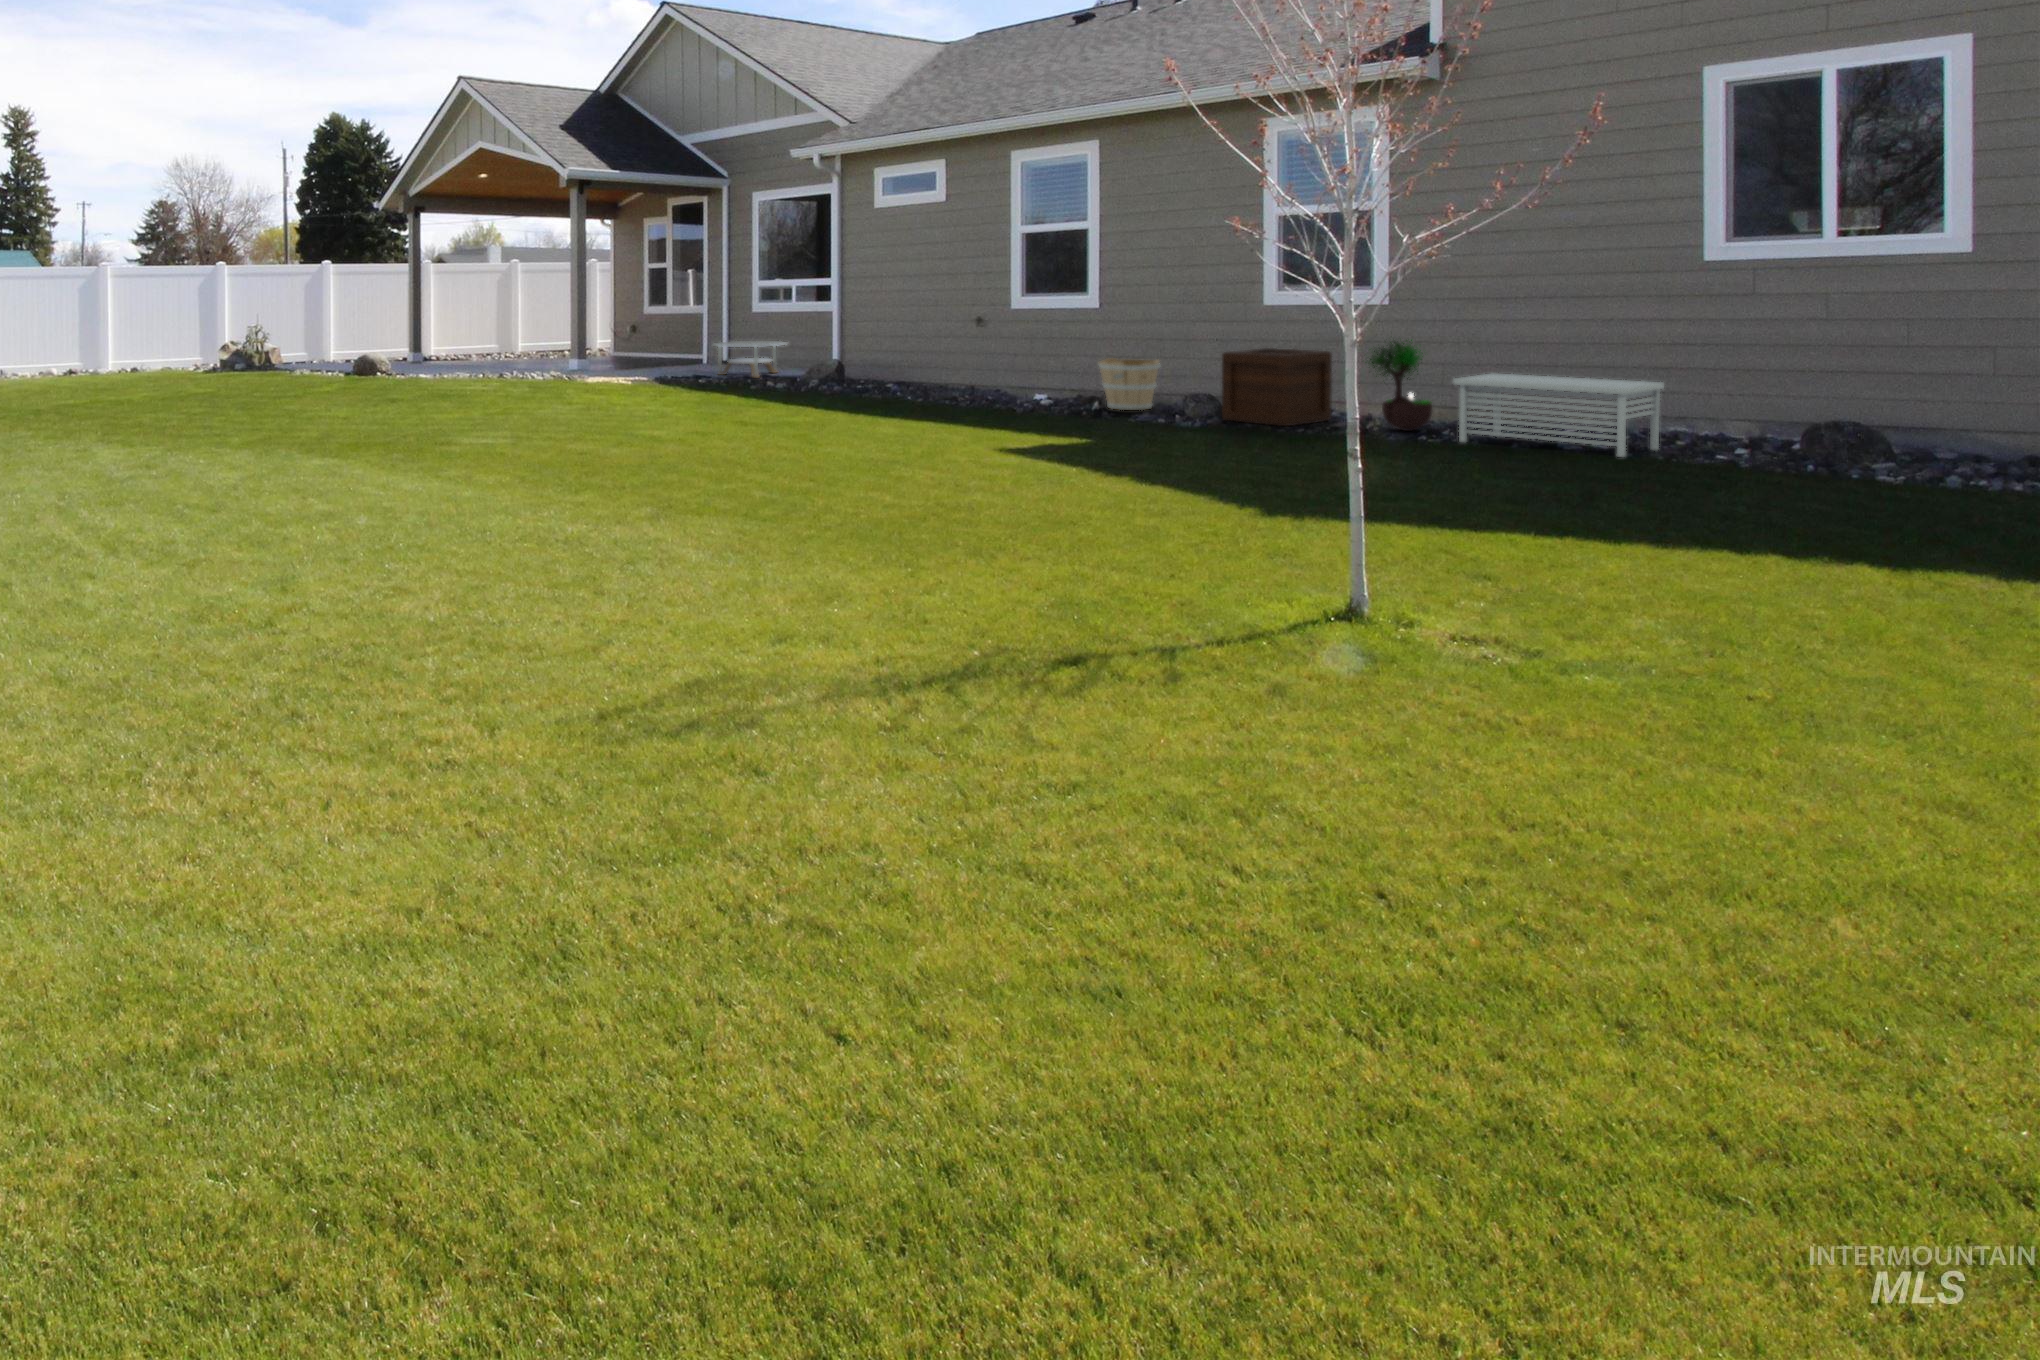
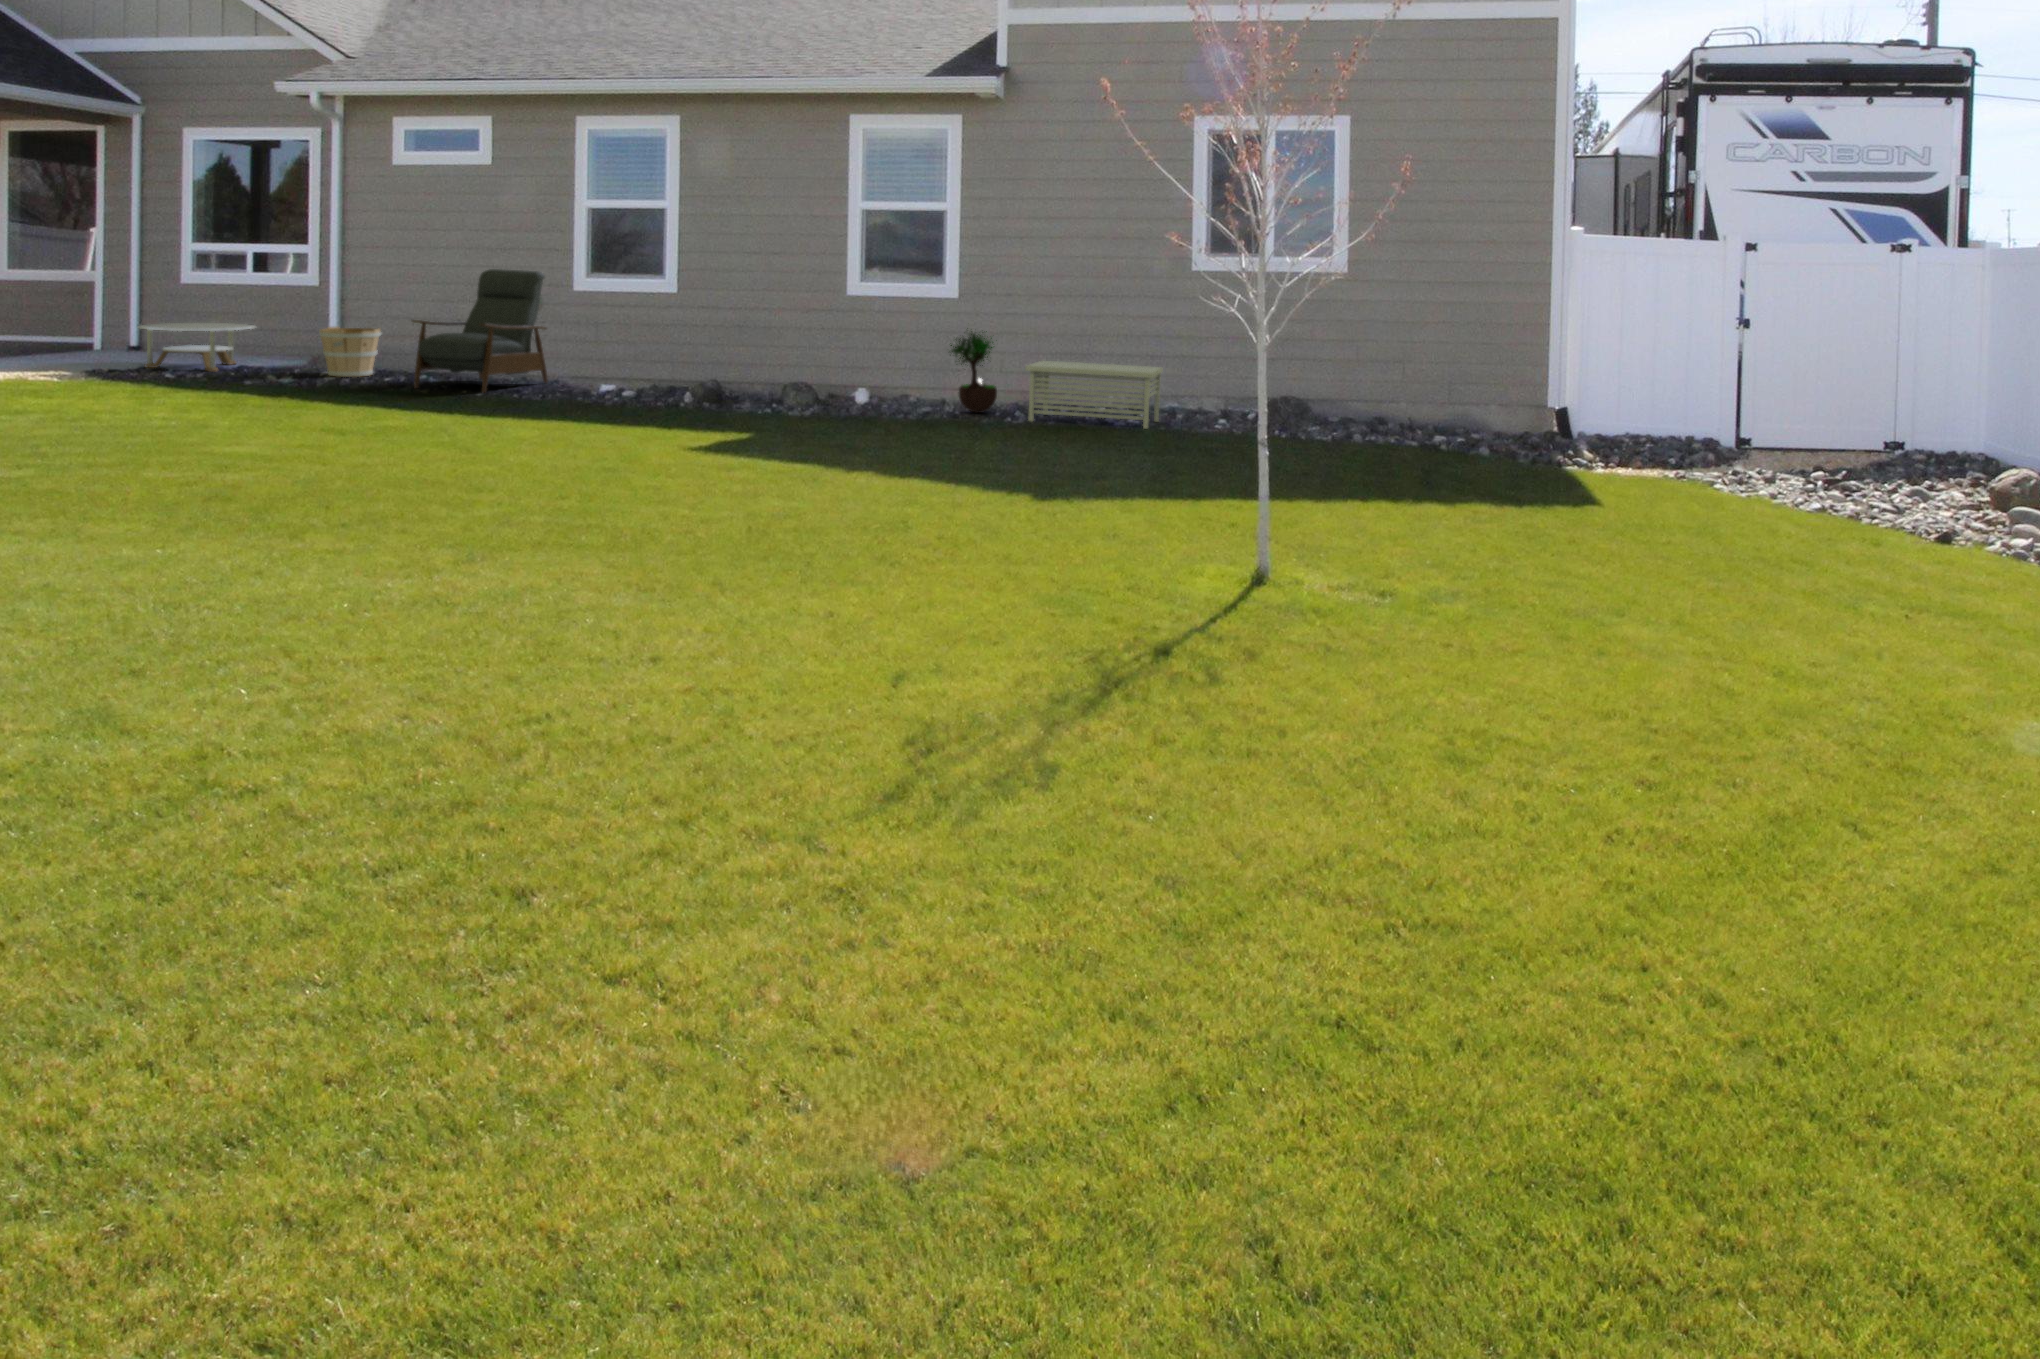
chair: none [875,291,992,398] -> present [412,269,548,393]
wooden crate: present [1222,348,1332,426] -> none [820,337,910,412]
wooden bucket: present [1099,358,1160,410] -> present [319,326,381,377]

